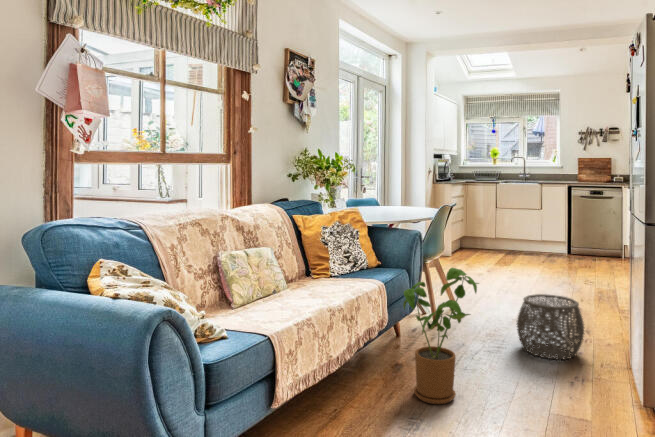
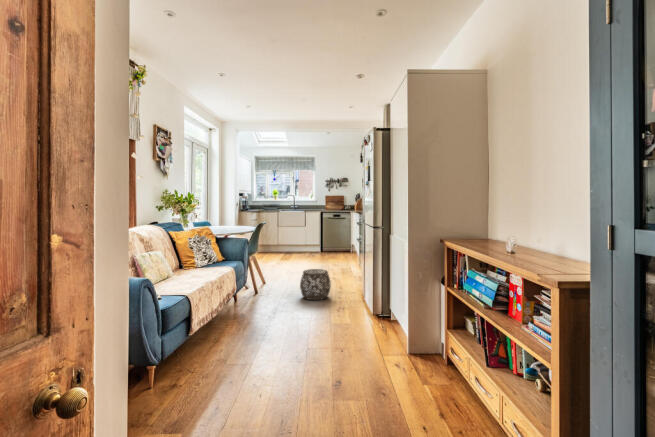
house plant: present [403,268,479,404] -> none [248,255,286,326]

